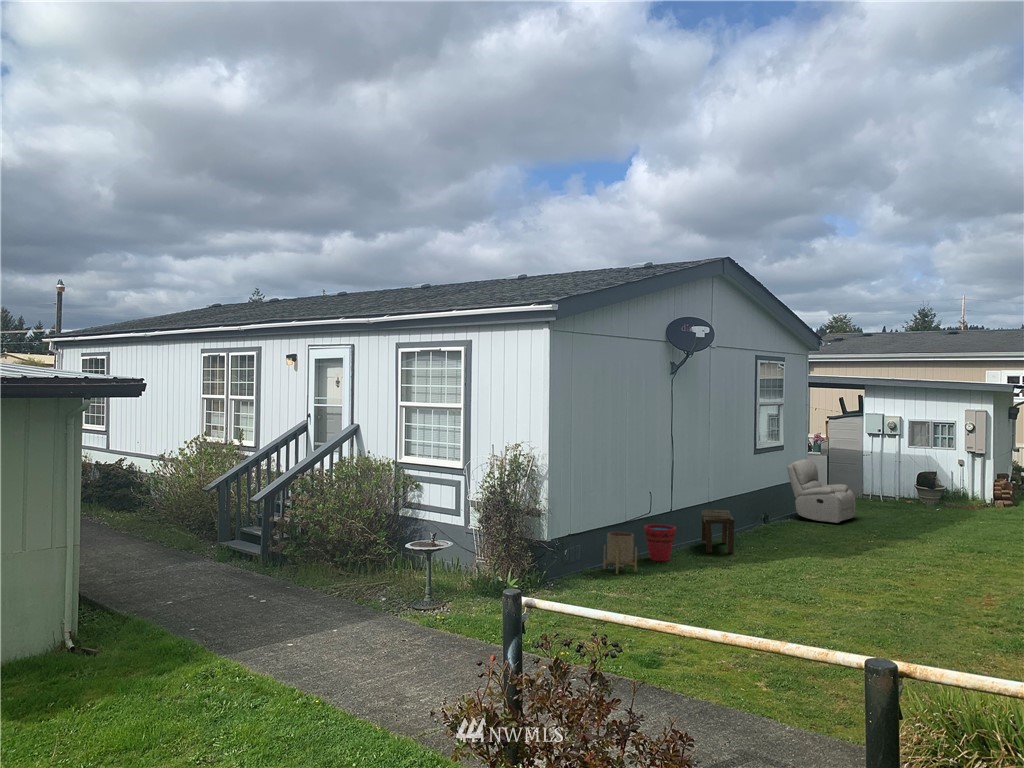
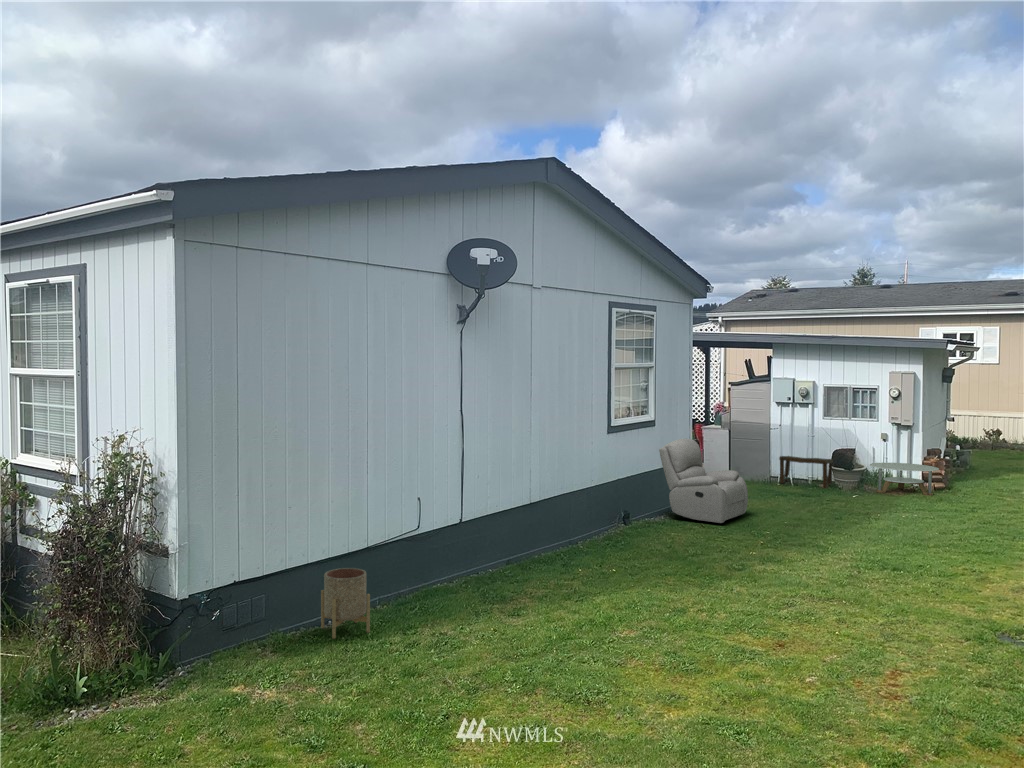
round table: none [949,484,1008,510] -> present [870,463,939,496]
bench: present [701,510,734,554] -> present [779,456,833,488]
bucket: present [644,524,676,561] -> none [405,548,454,606]

